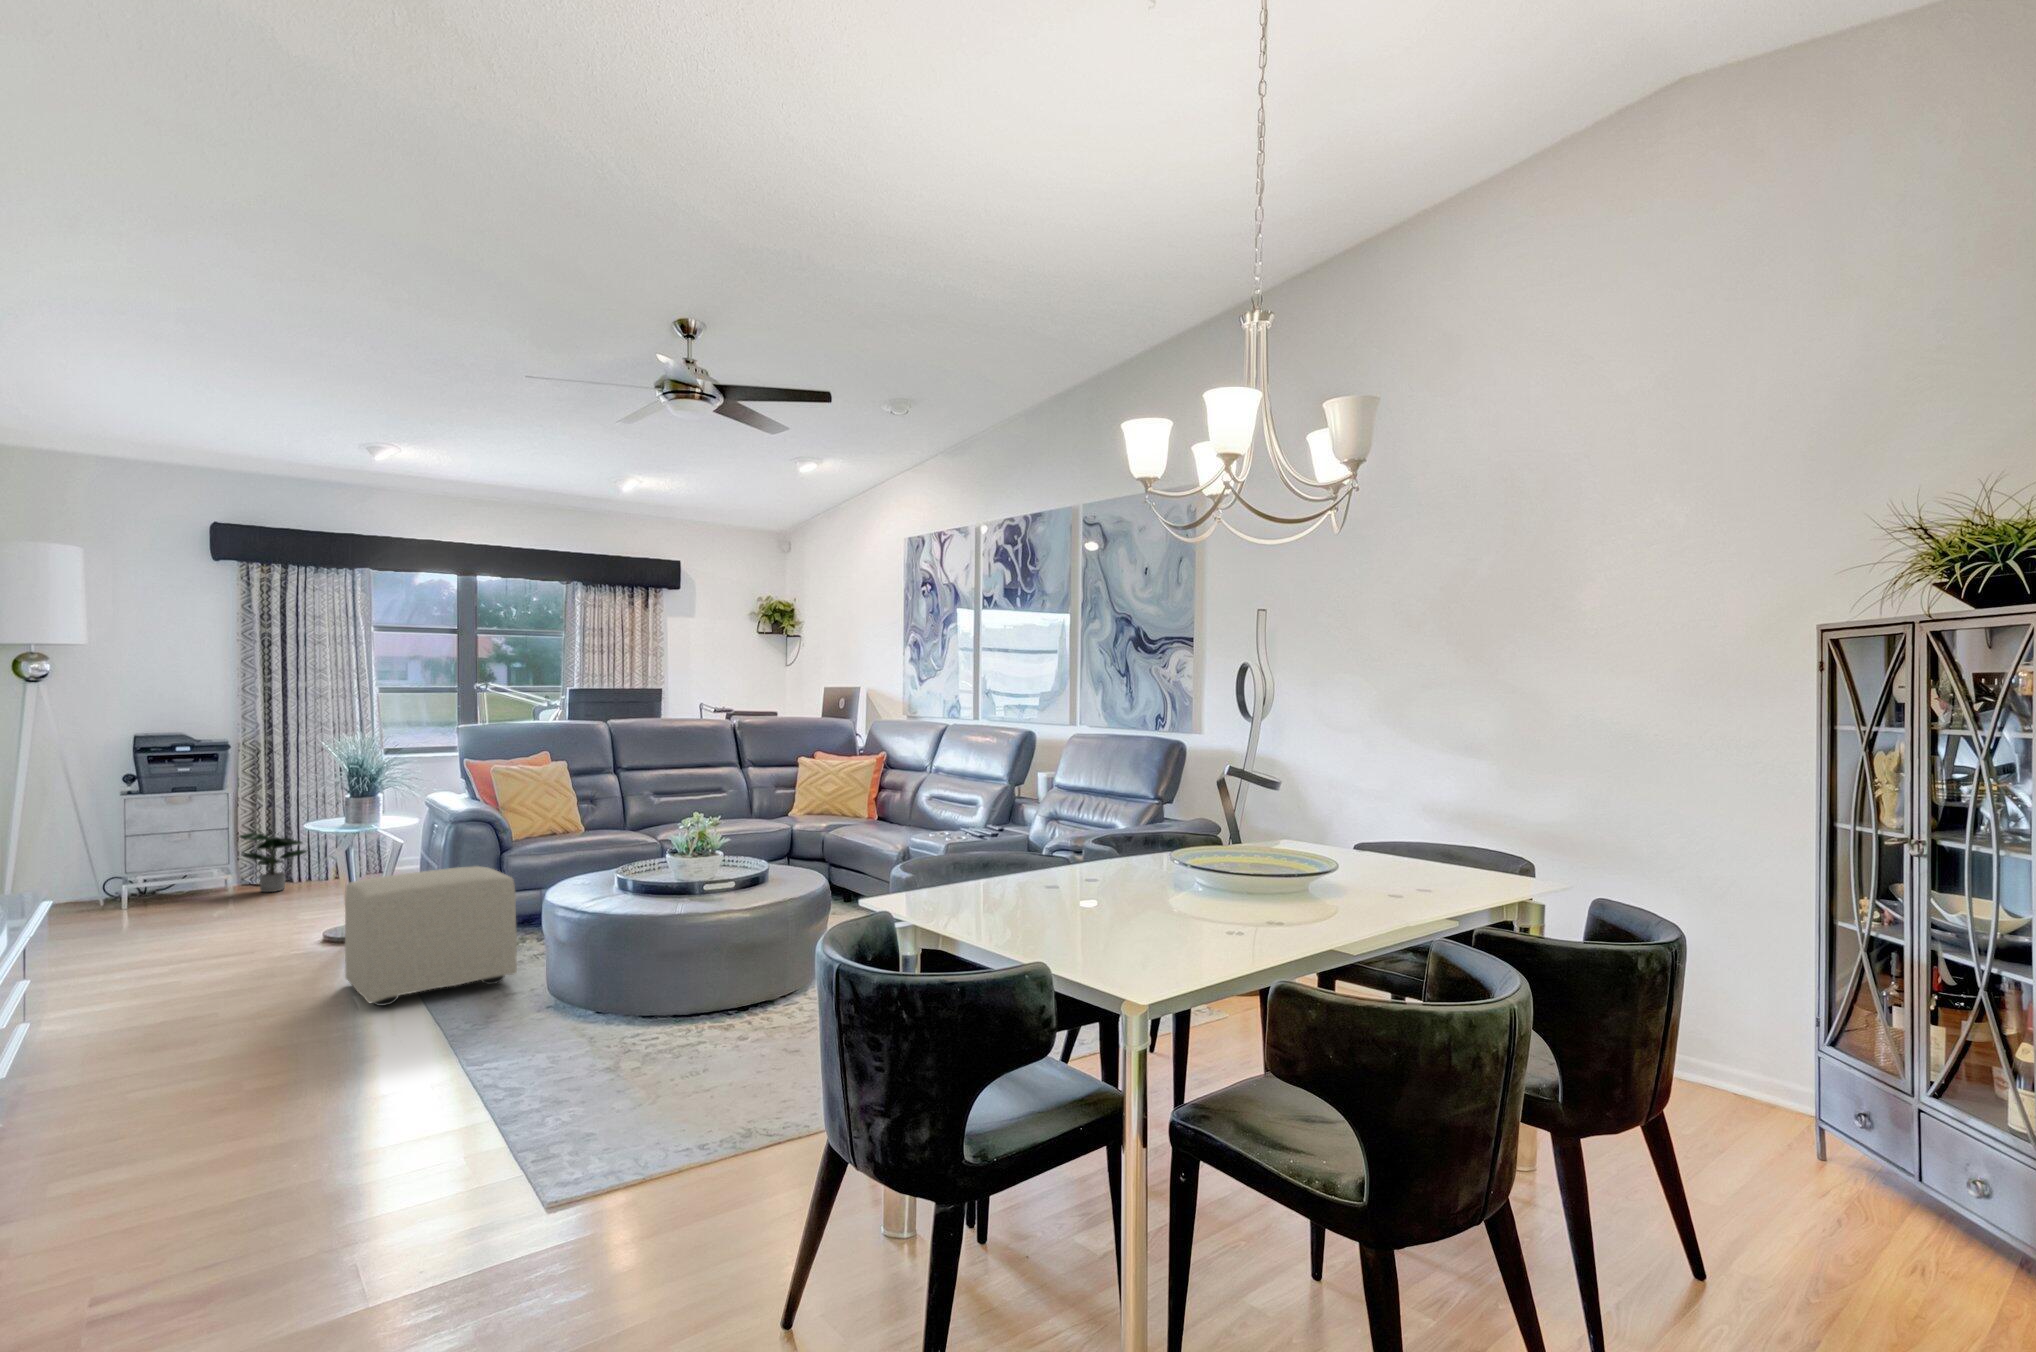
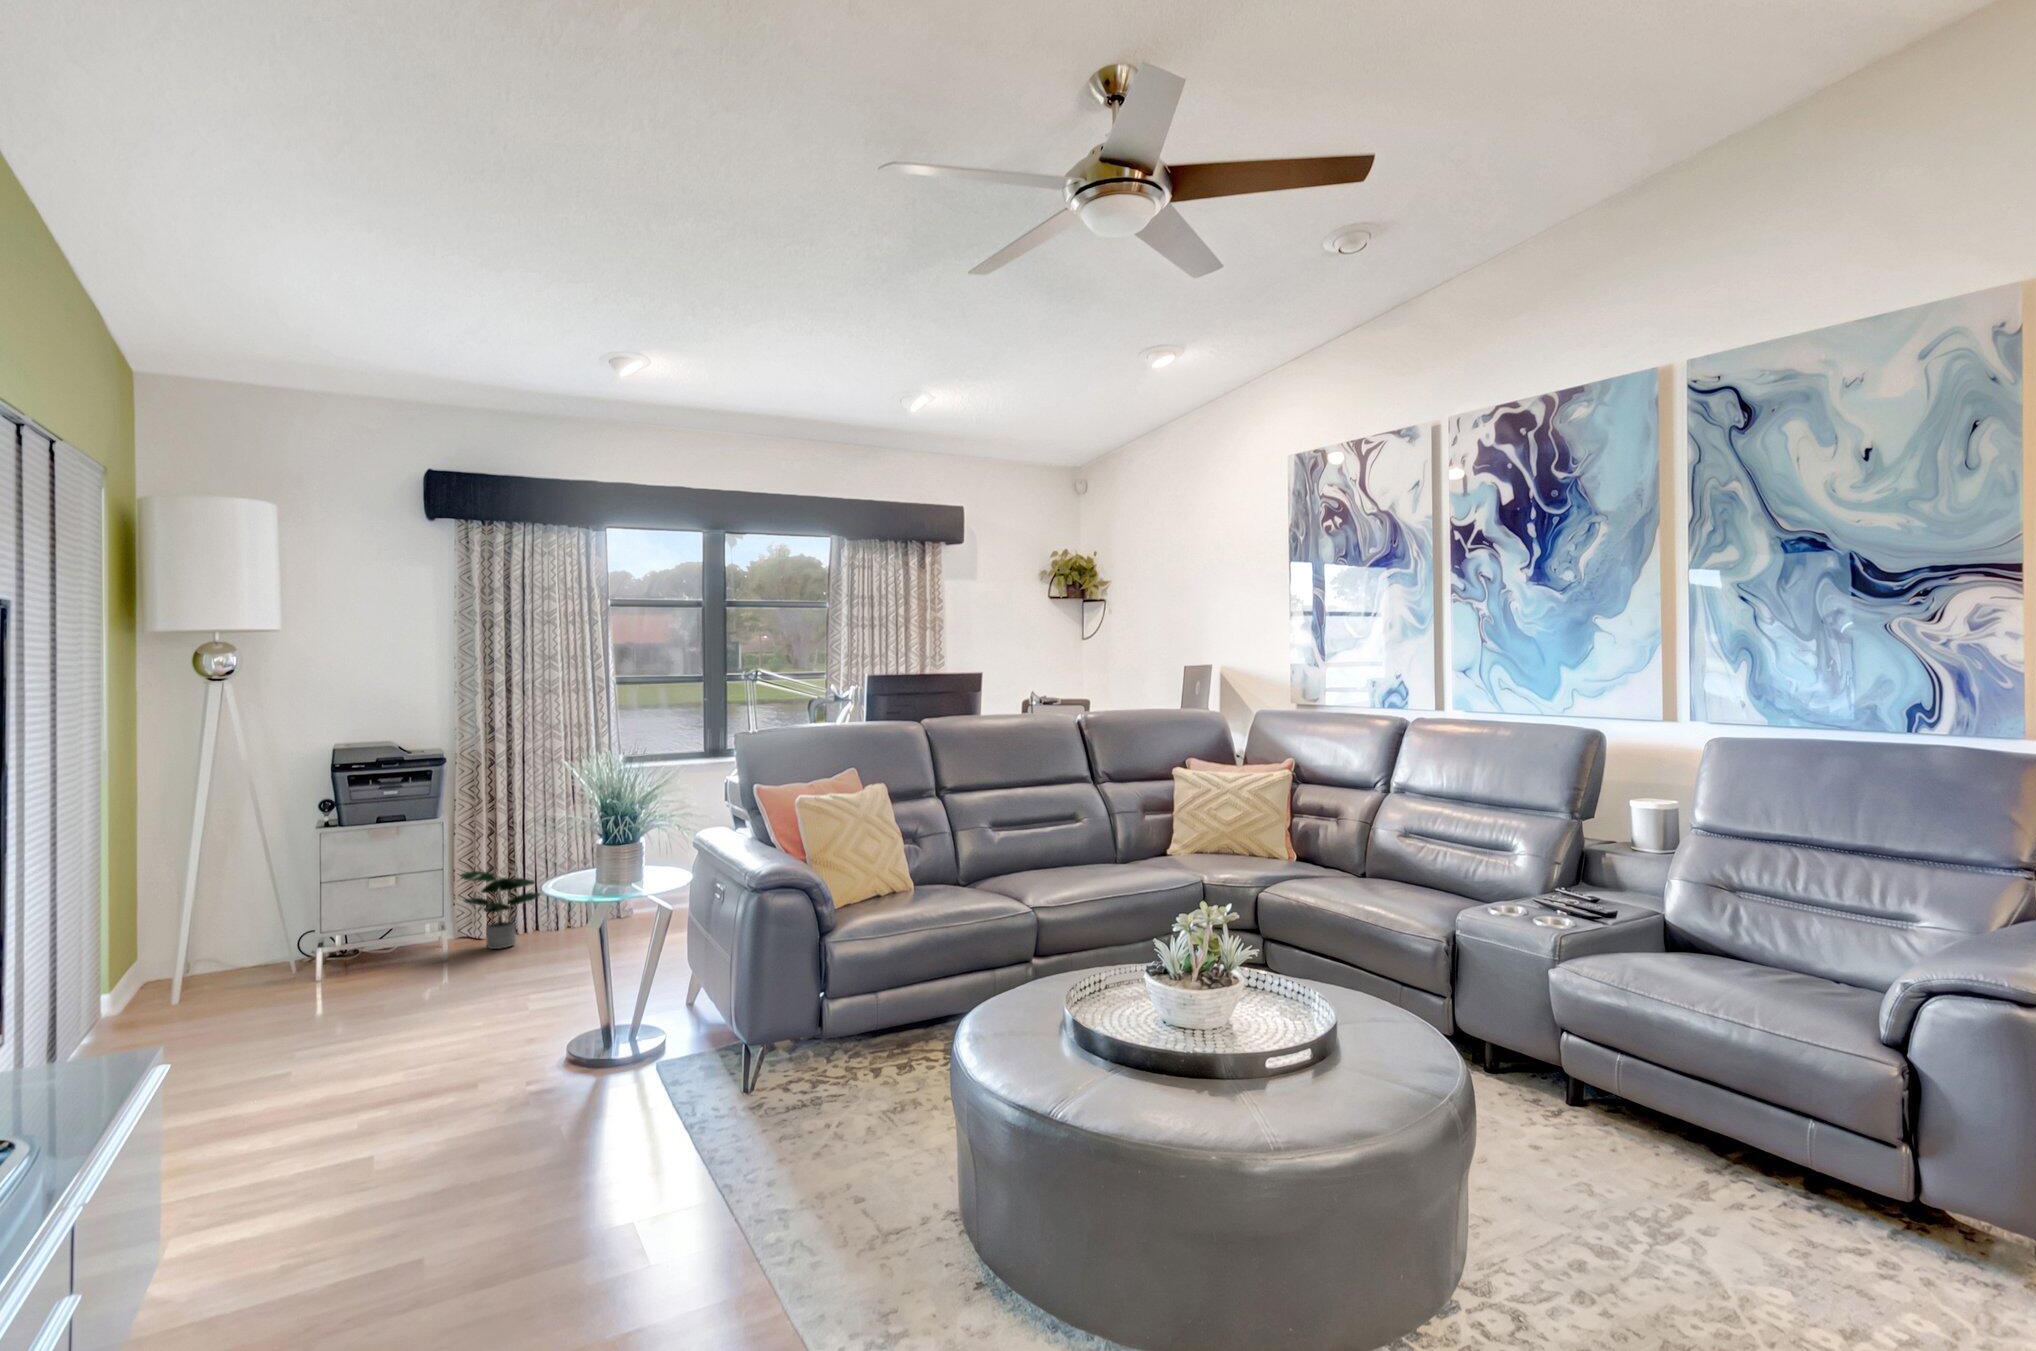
ottoman: present [345,866,517,1006] -> none [618,966,893,1246]

